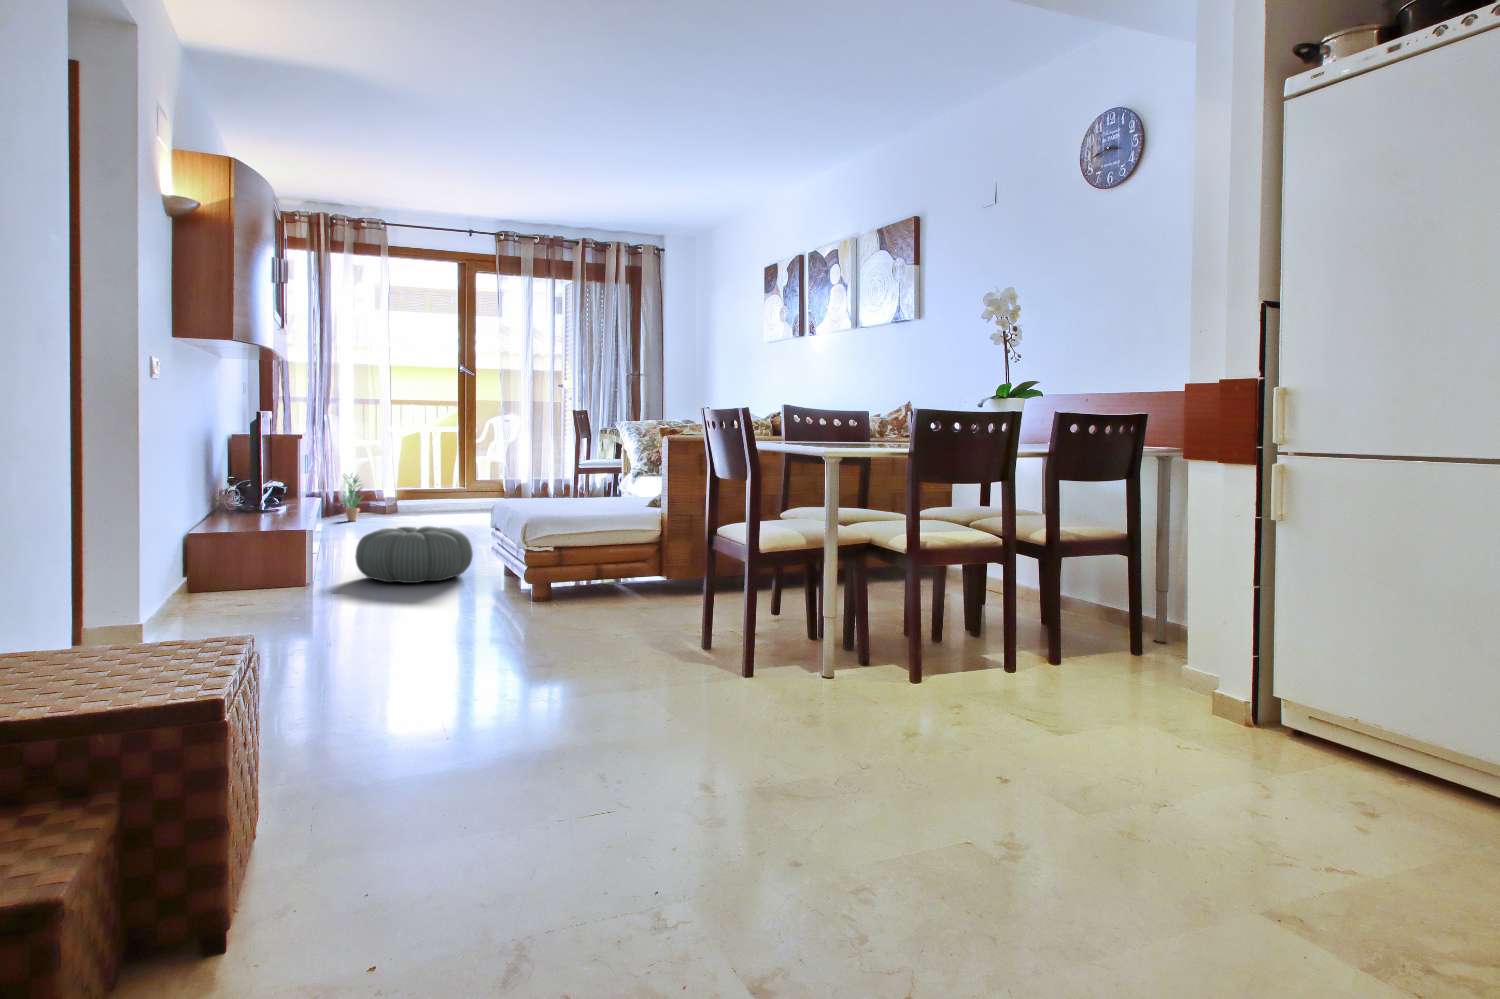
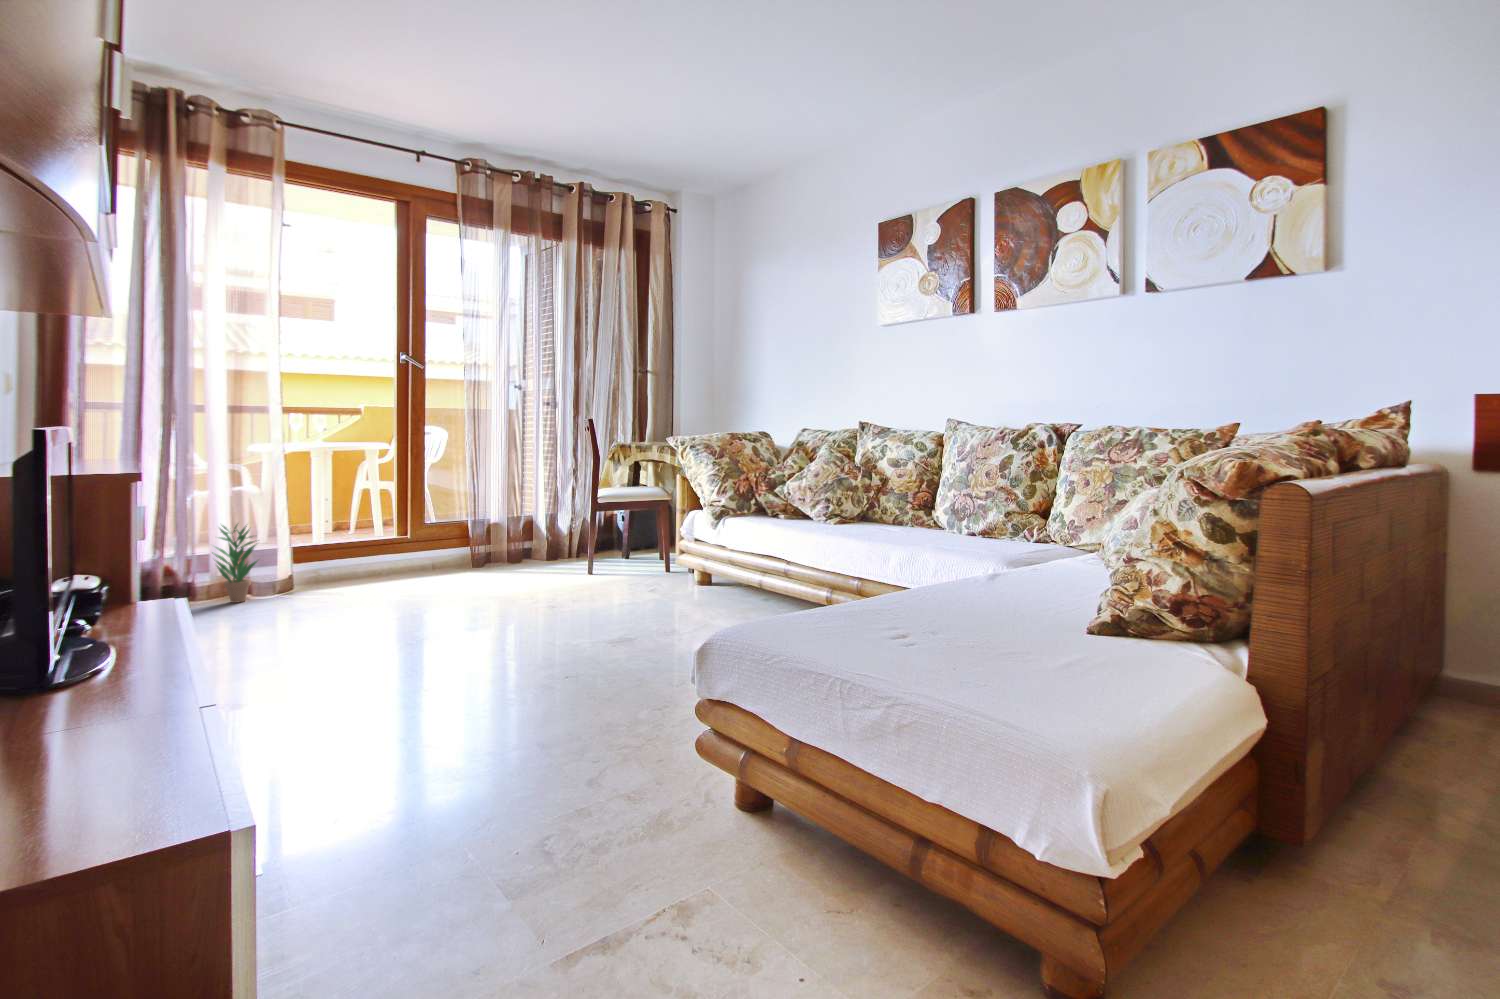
pouf: present [355,526,473,583] -> none [354,676,645,874]

